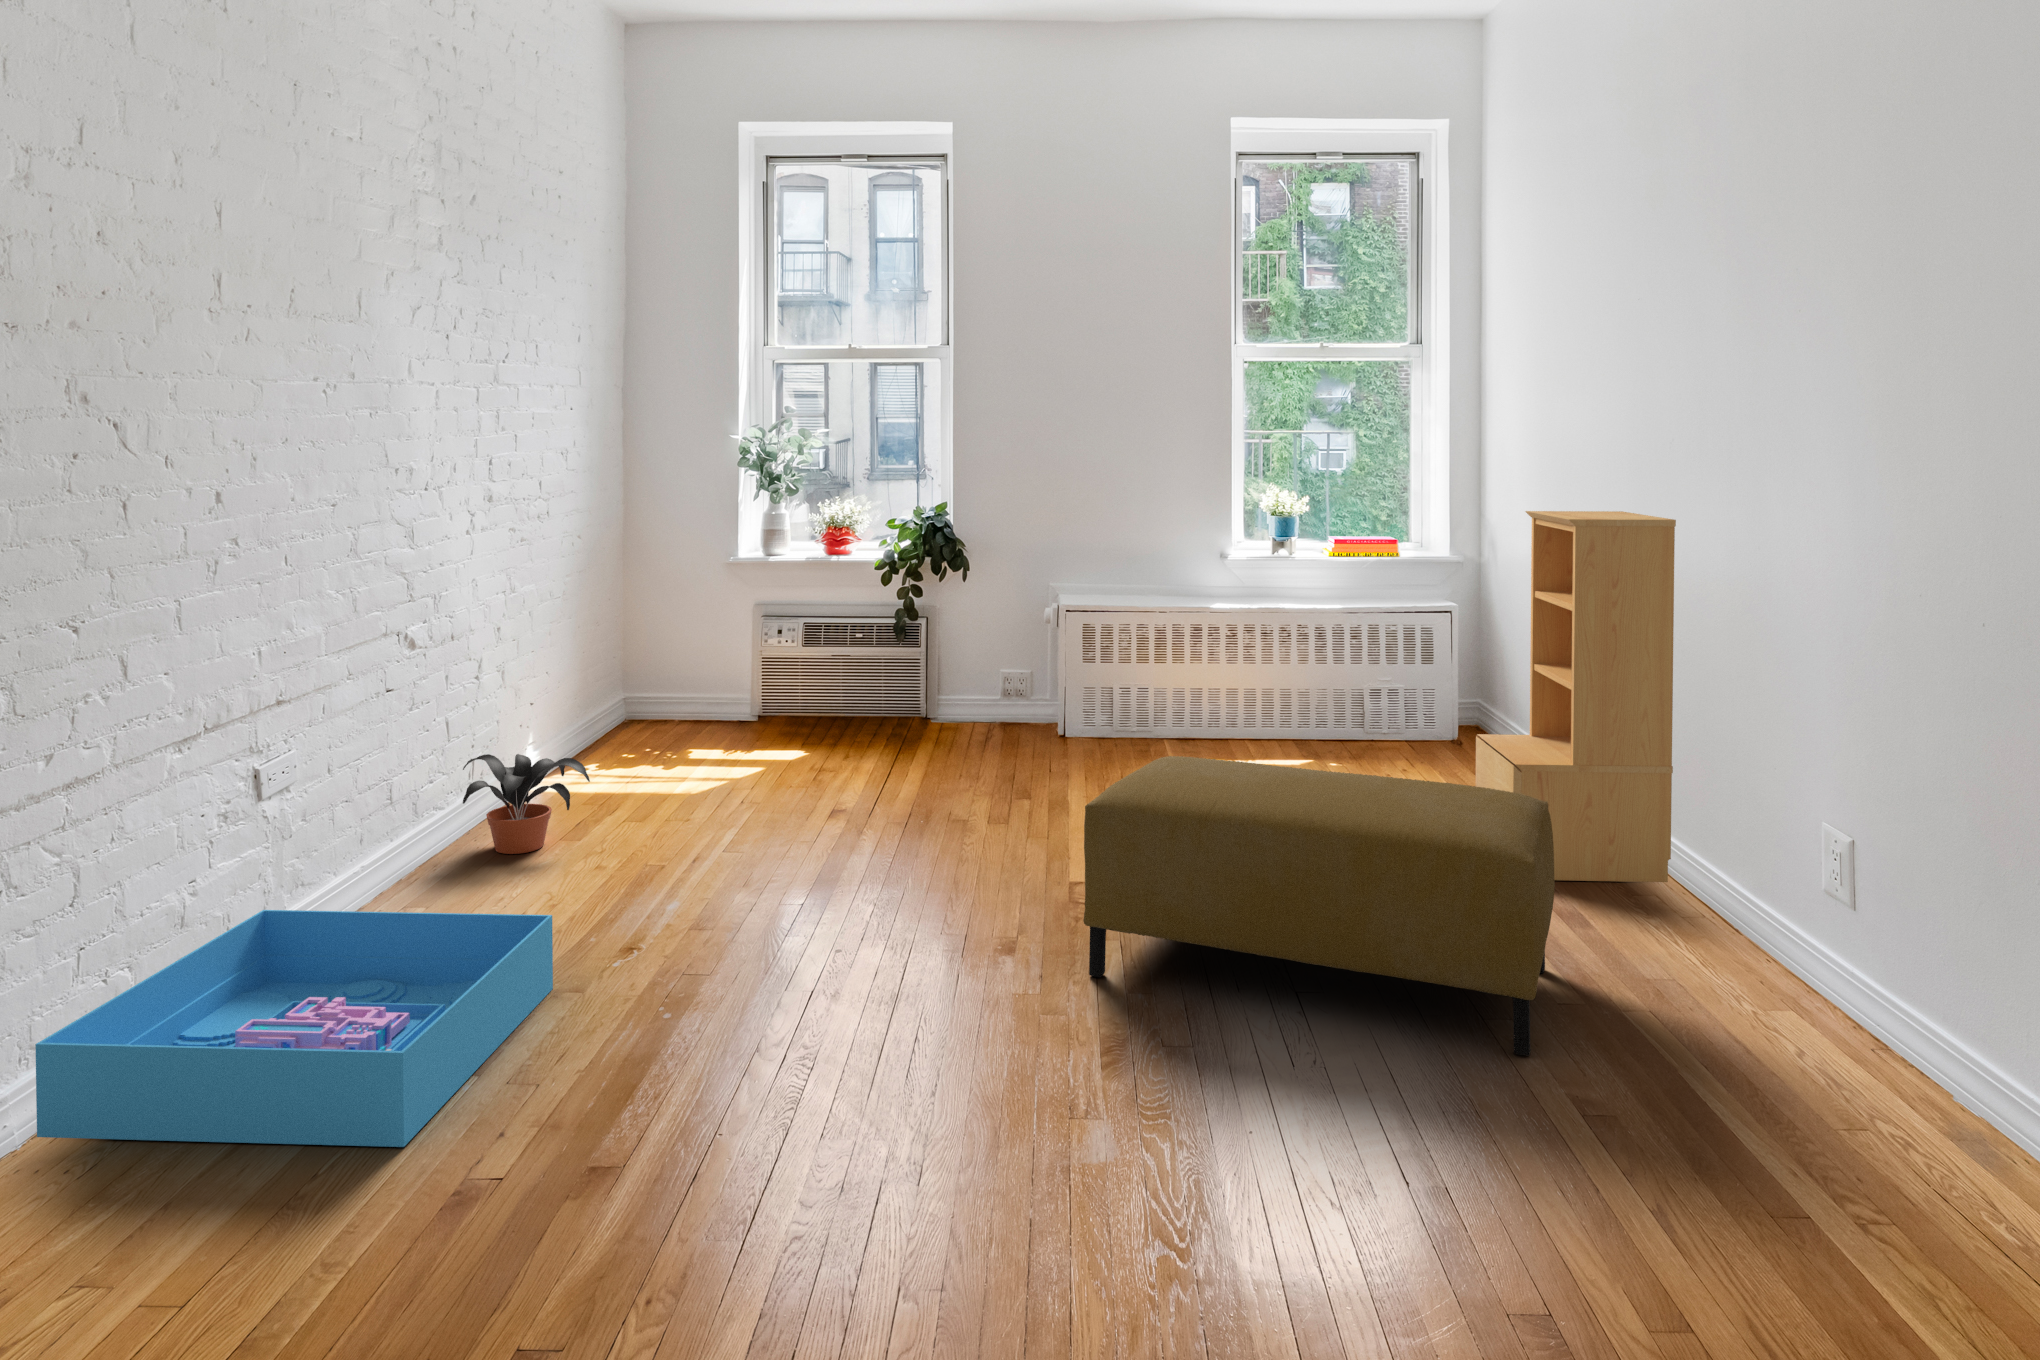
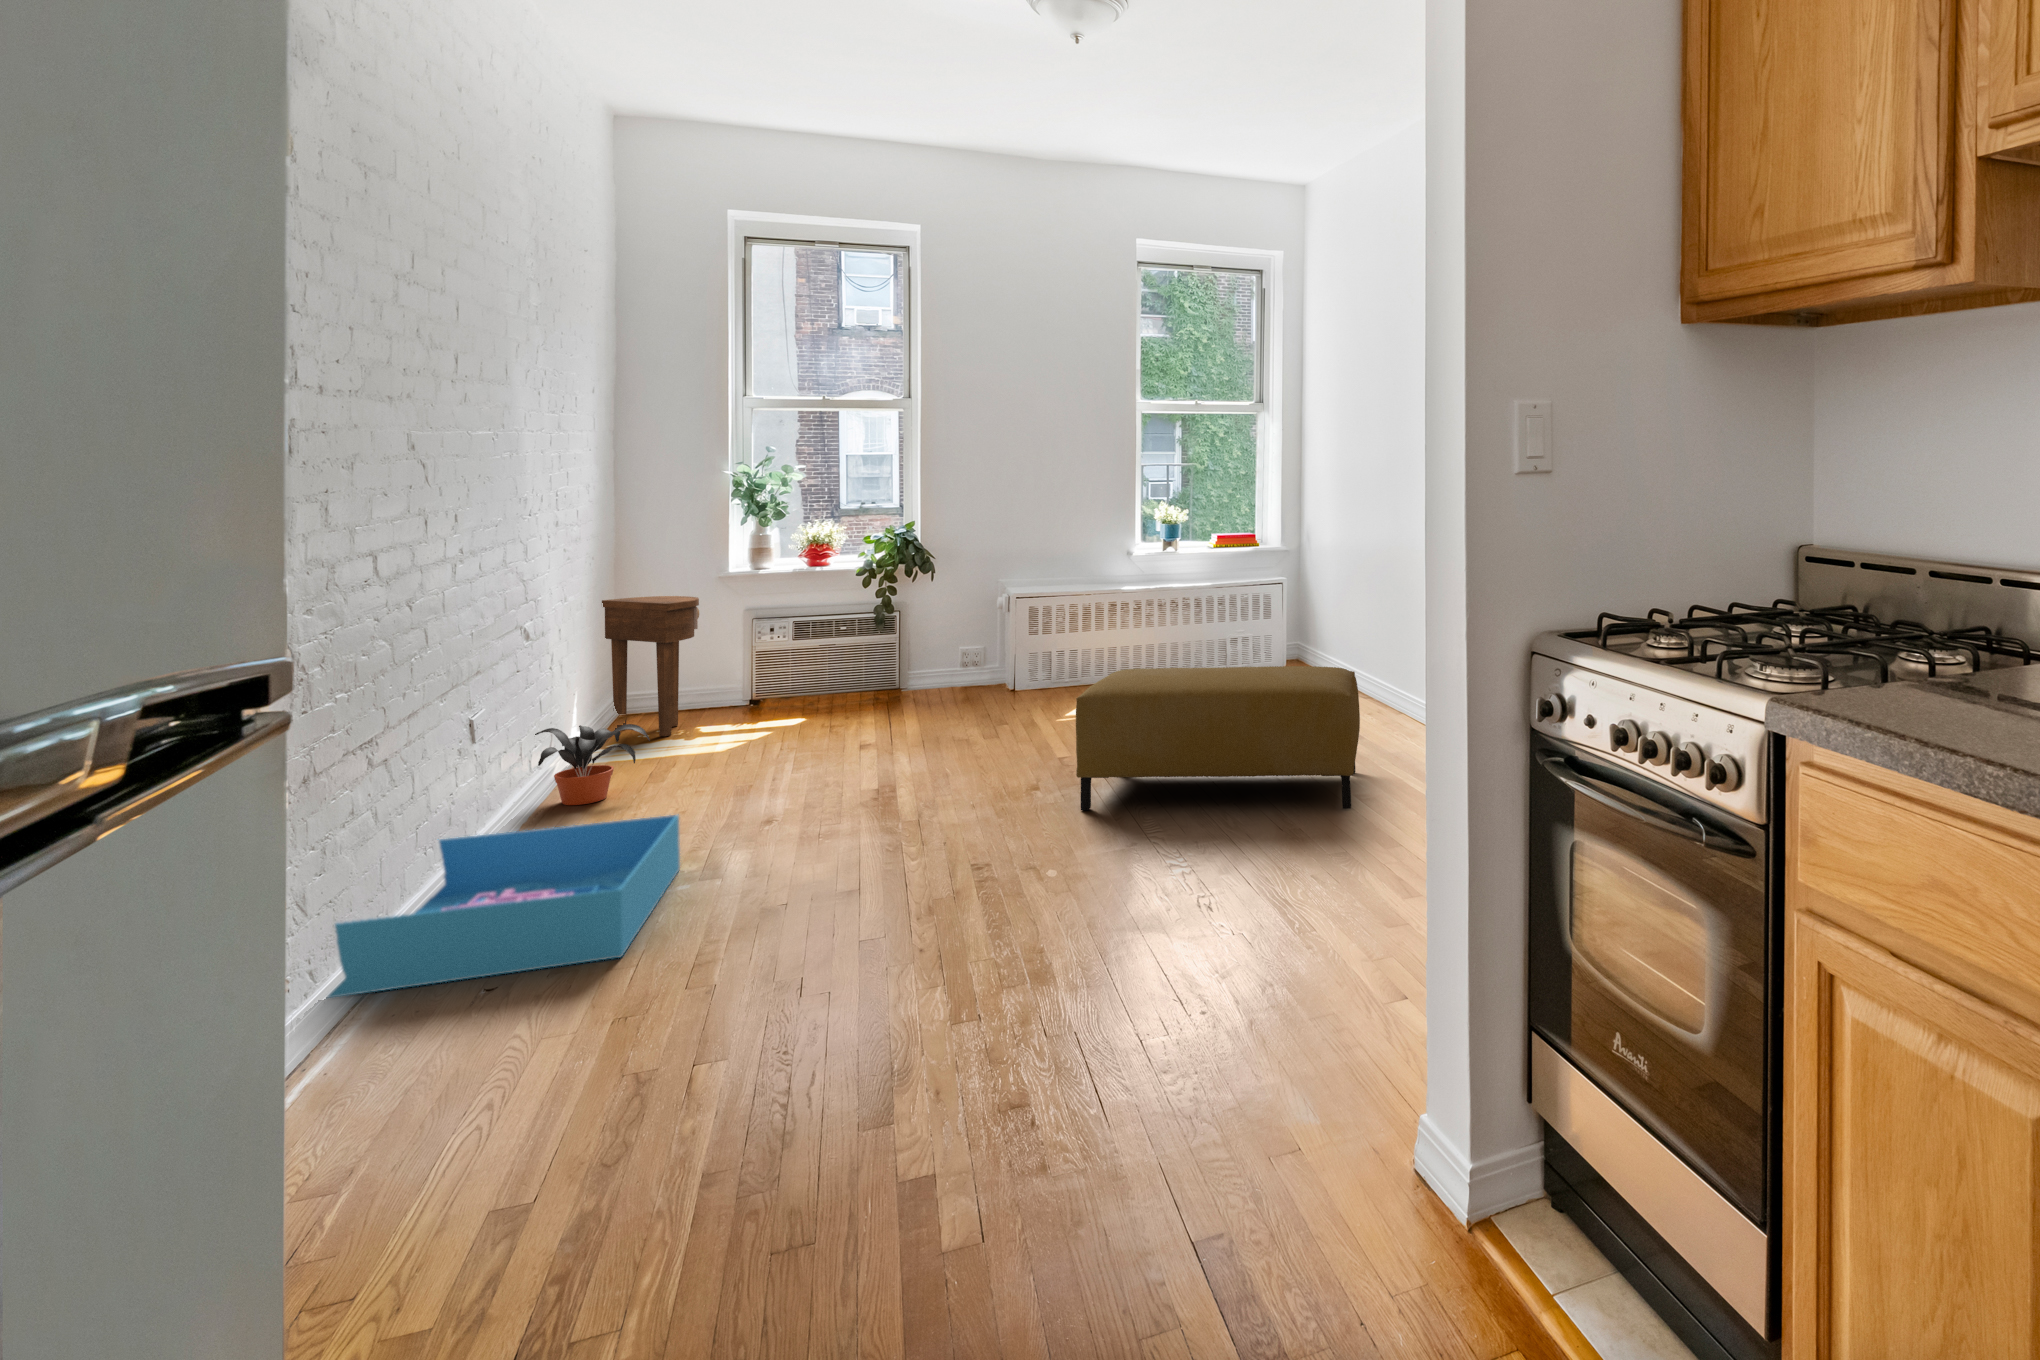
bookshelf: present [1476,511,1676,882] -> none [1307,505,1421,734]
side table: none [593,586,694,759] -> present [602,596,699,736]

